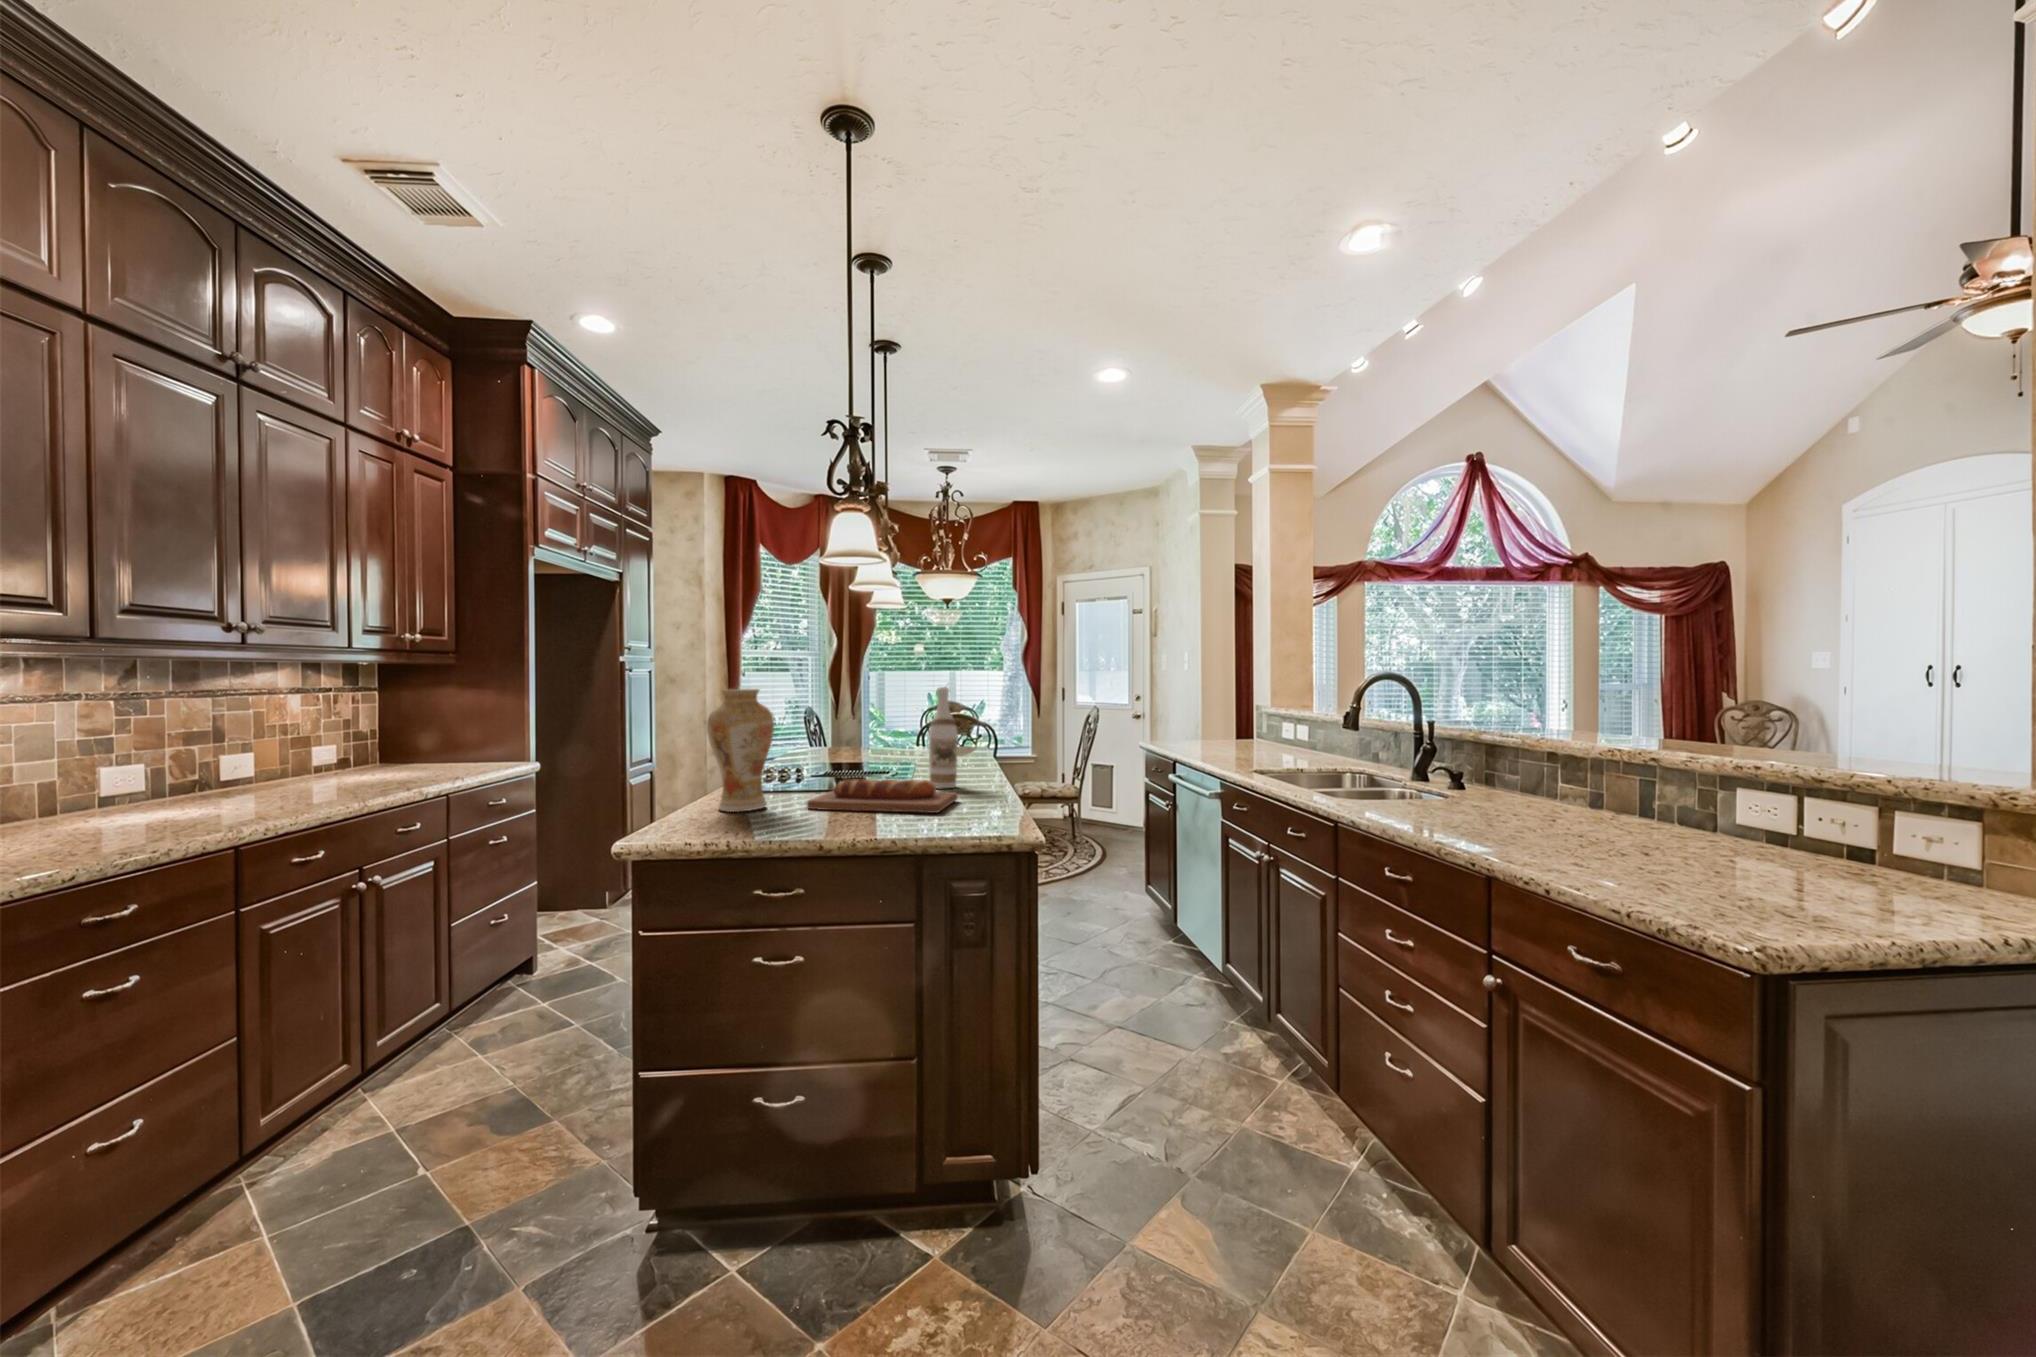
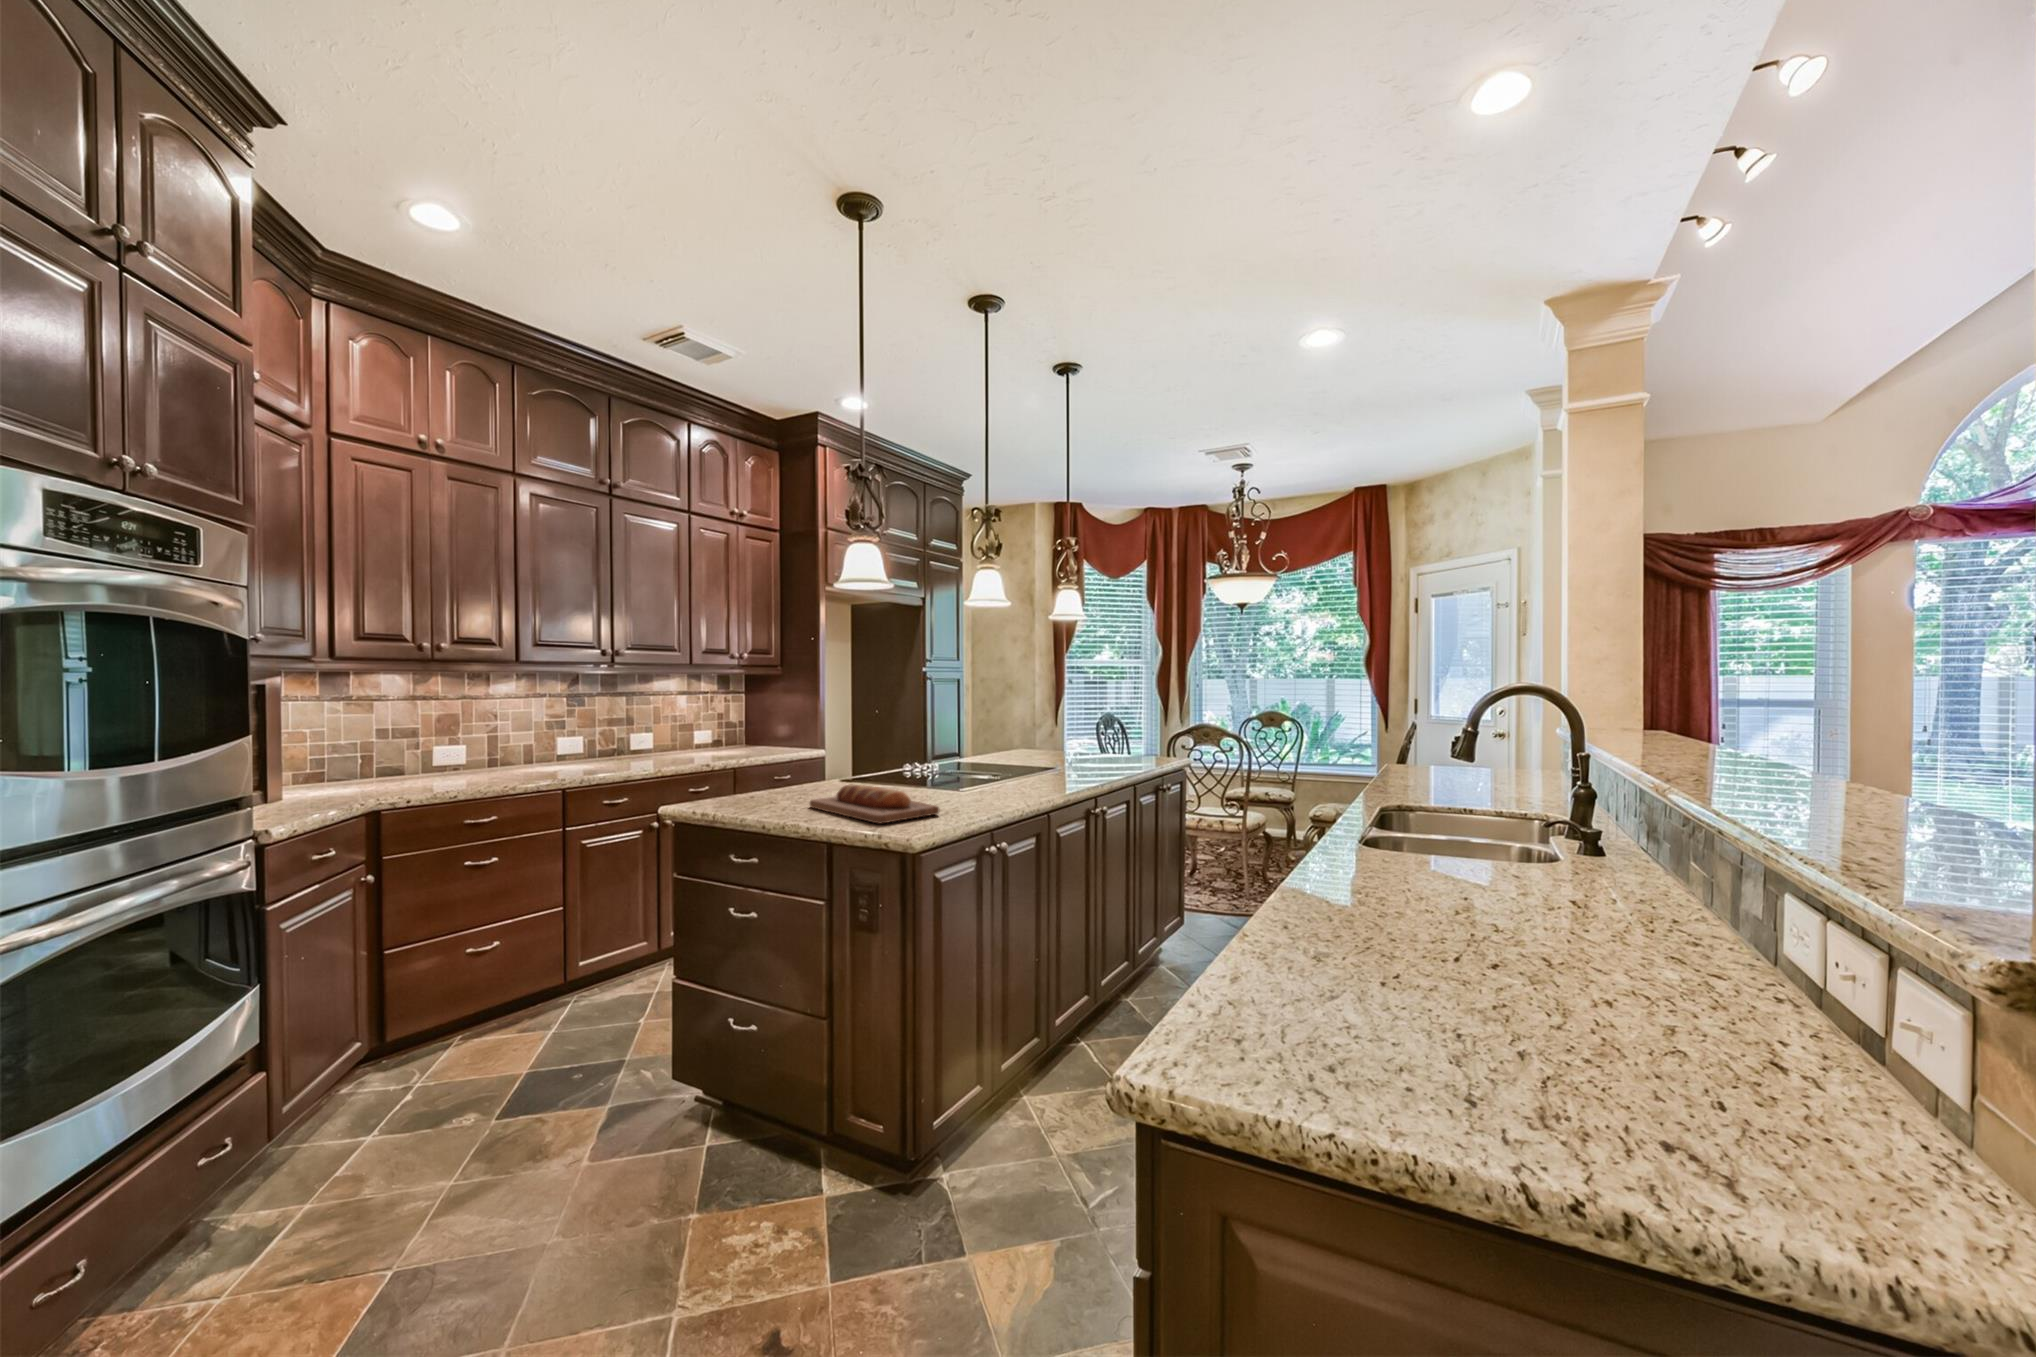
wine bottle: present [929,687,958,789] -> none [963,701,991,802]
vase: present [707,689,774,812] -> none [743,699,799,803]

